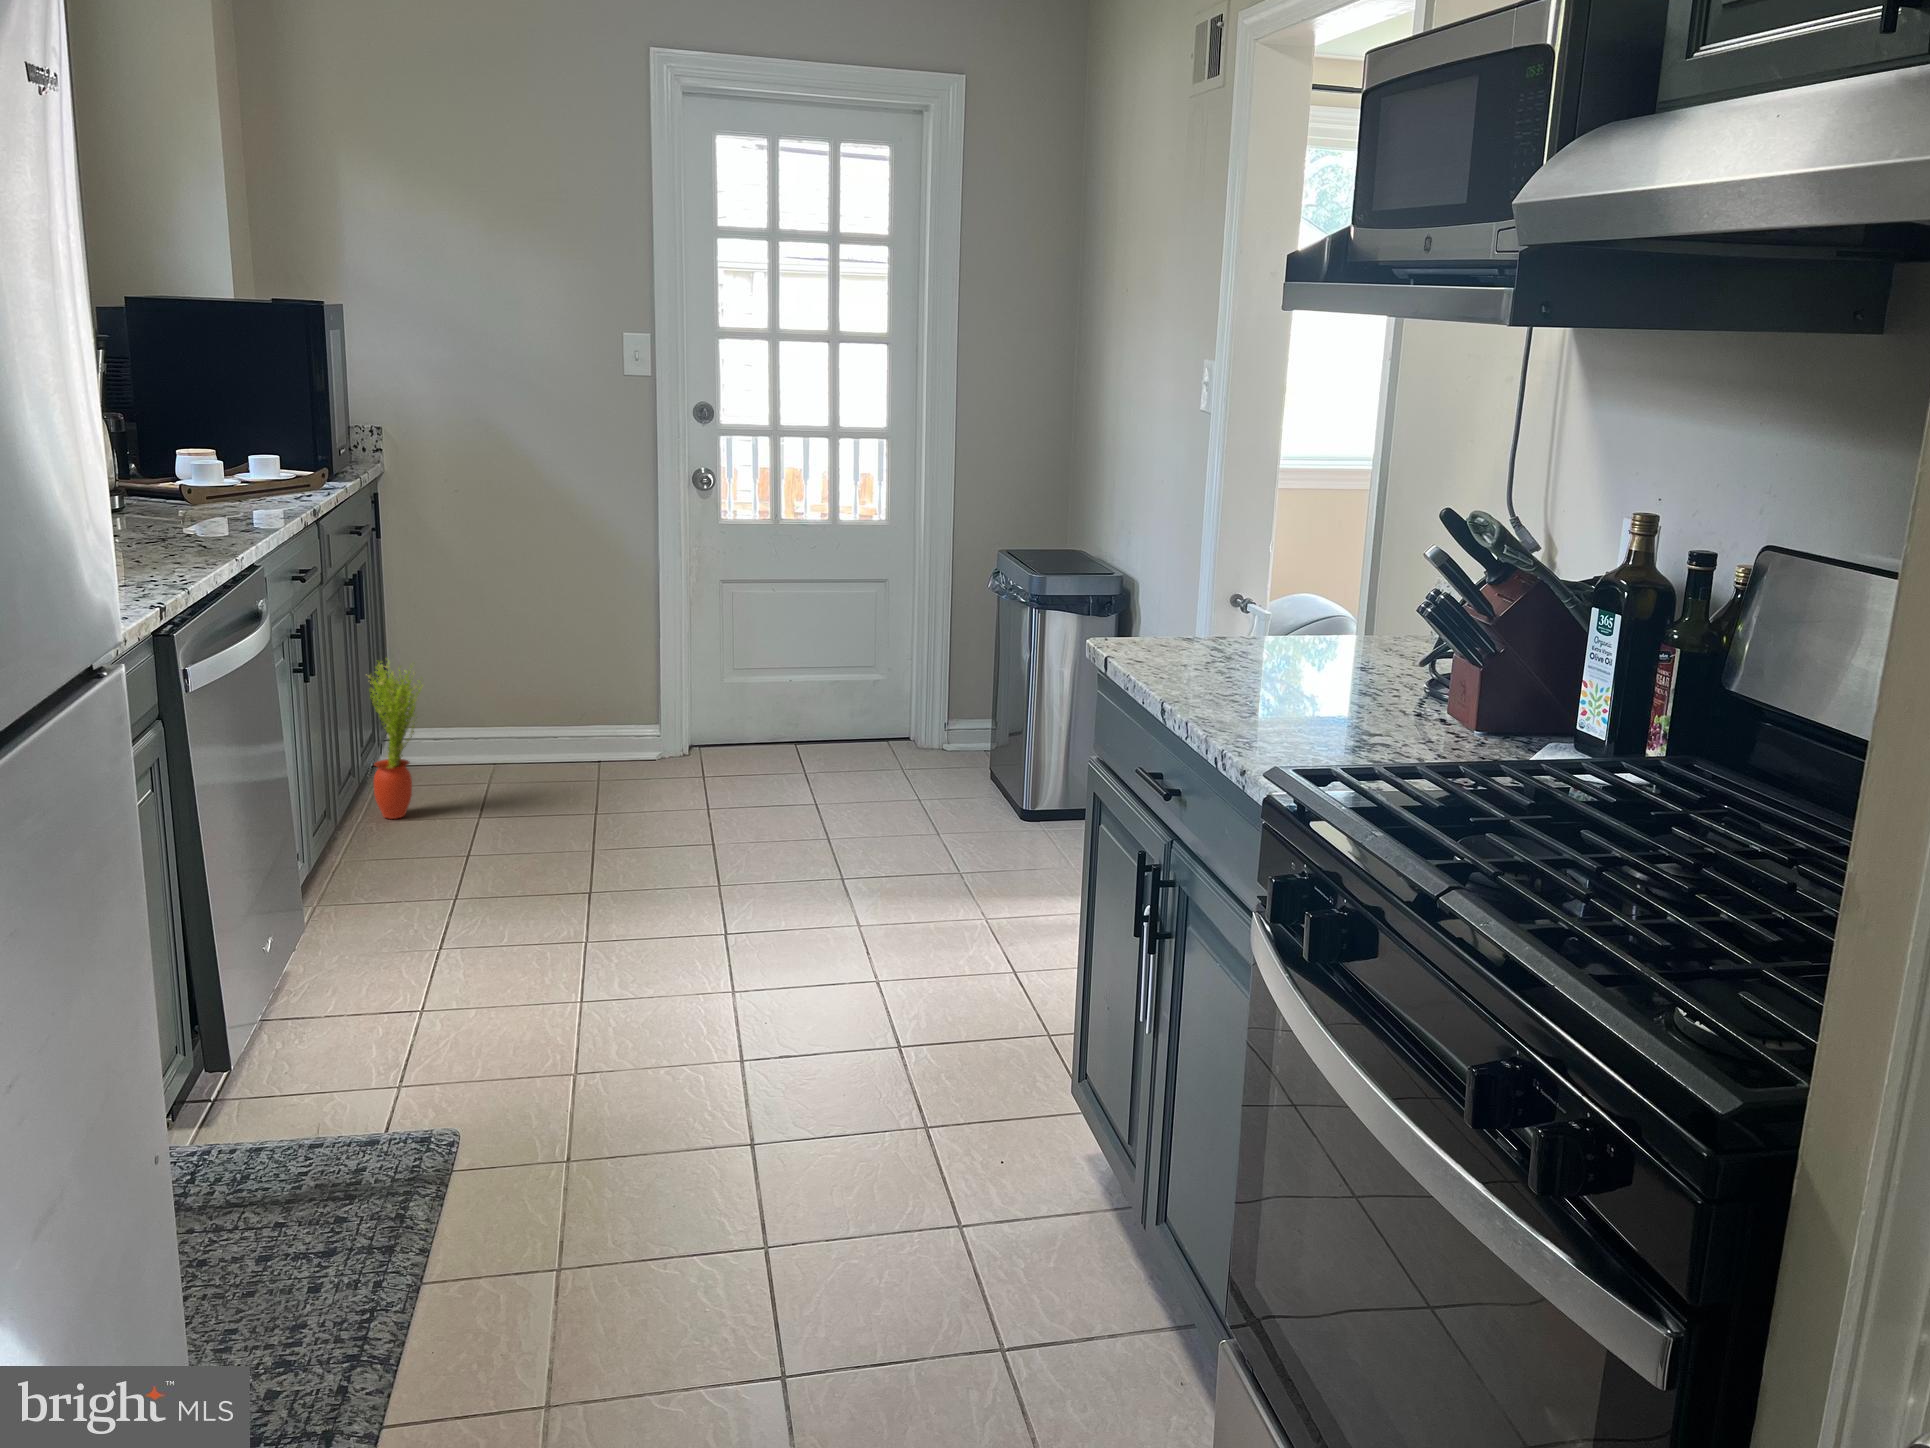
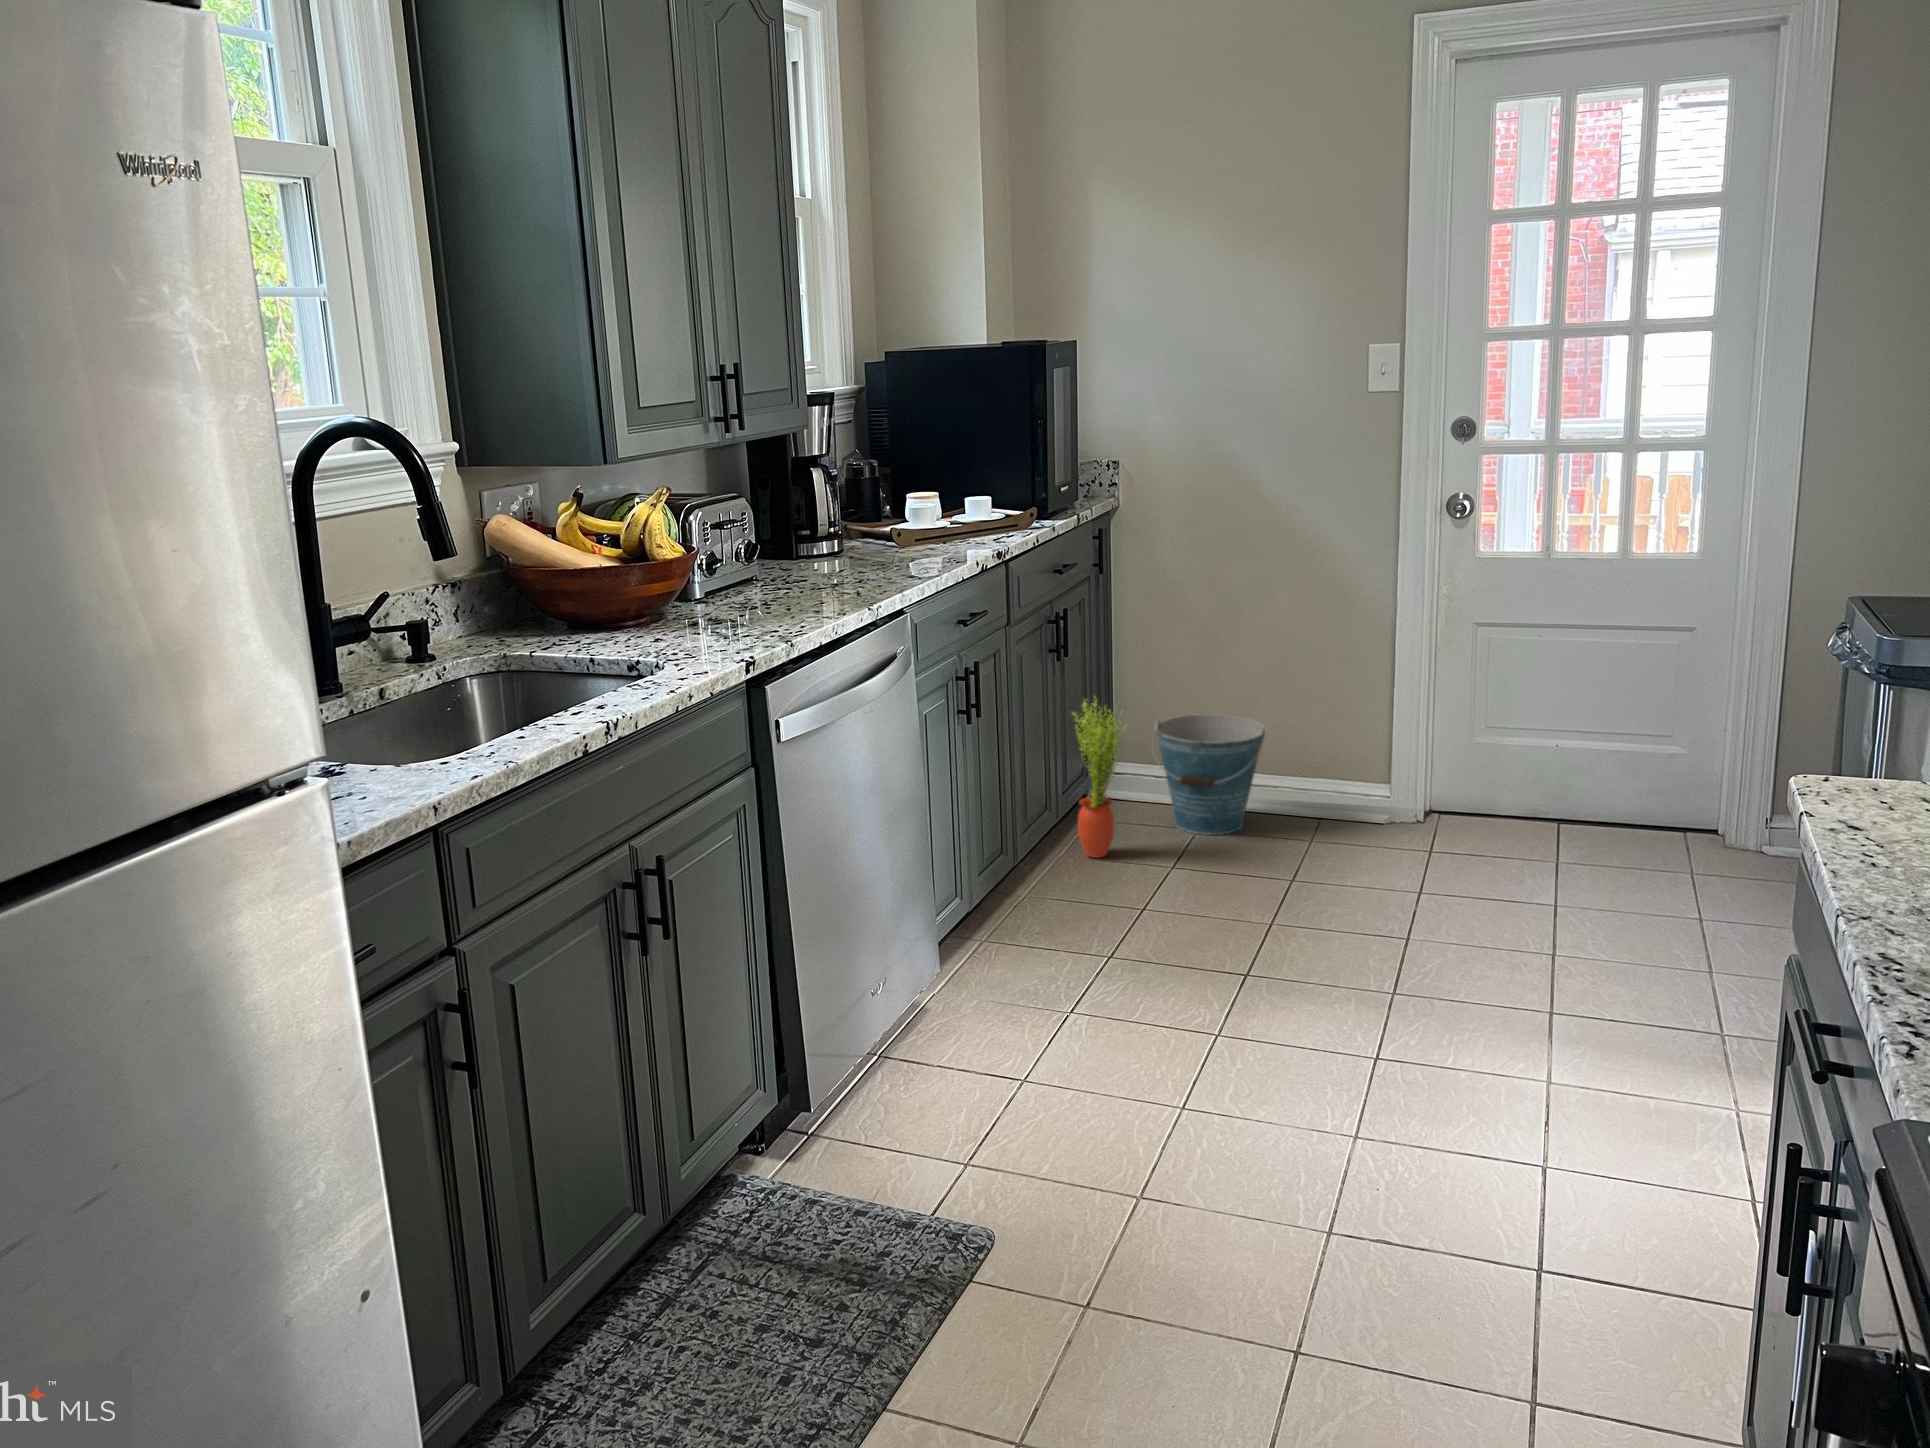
bucket: none [435,674,547,787] -> present [1154,714,1265,835]

